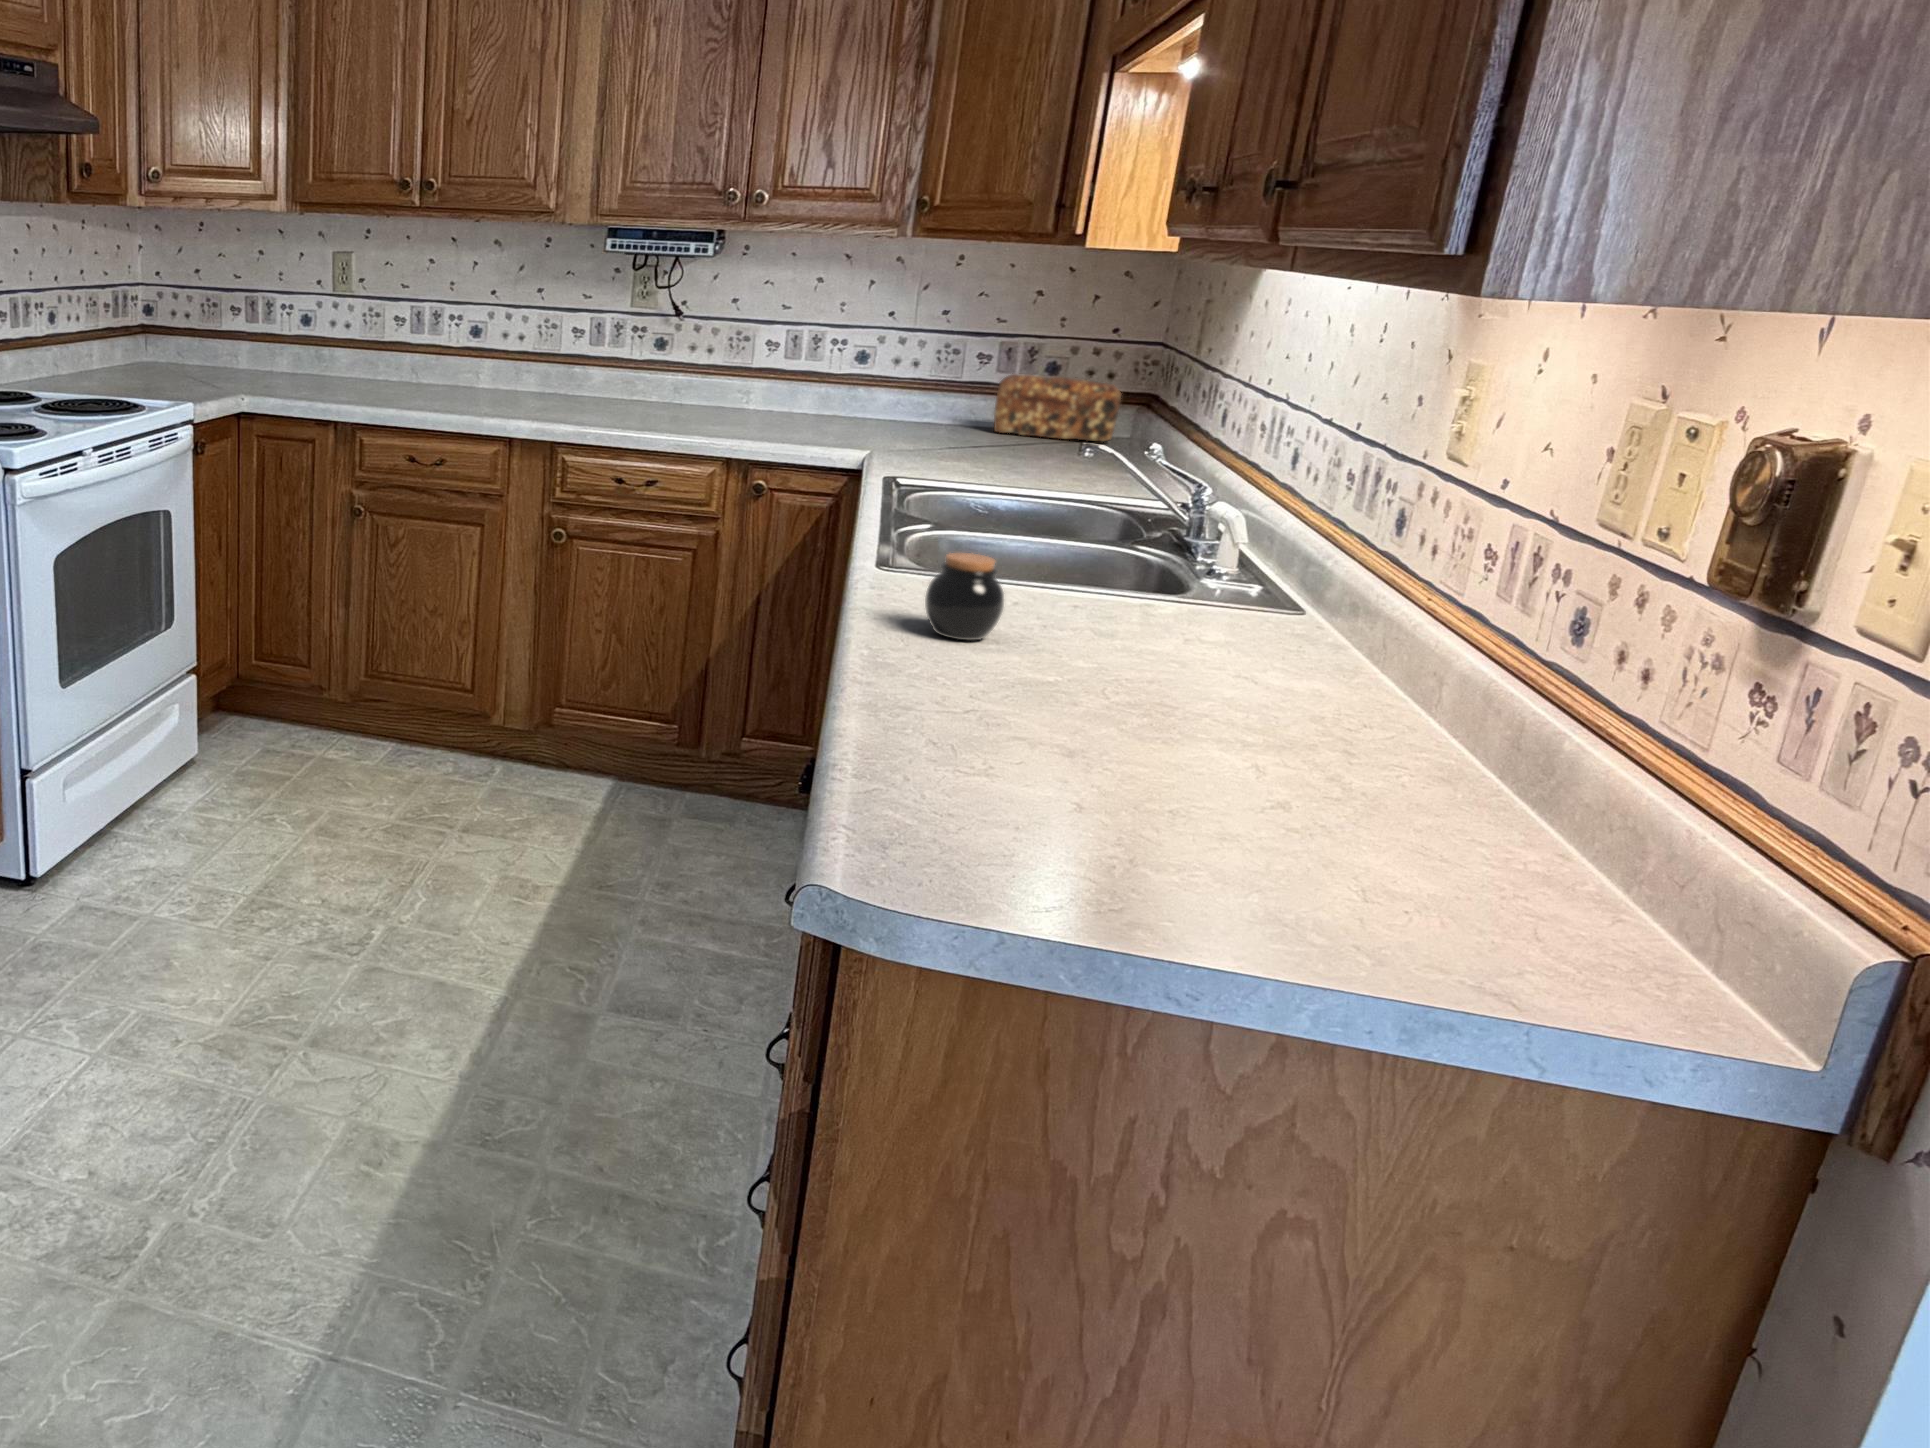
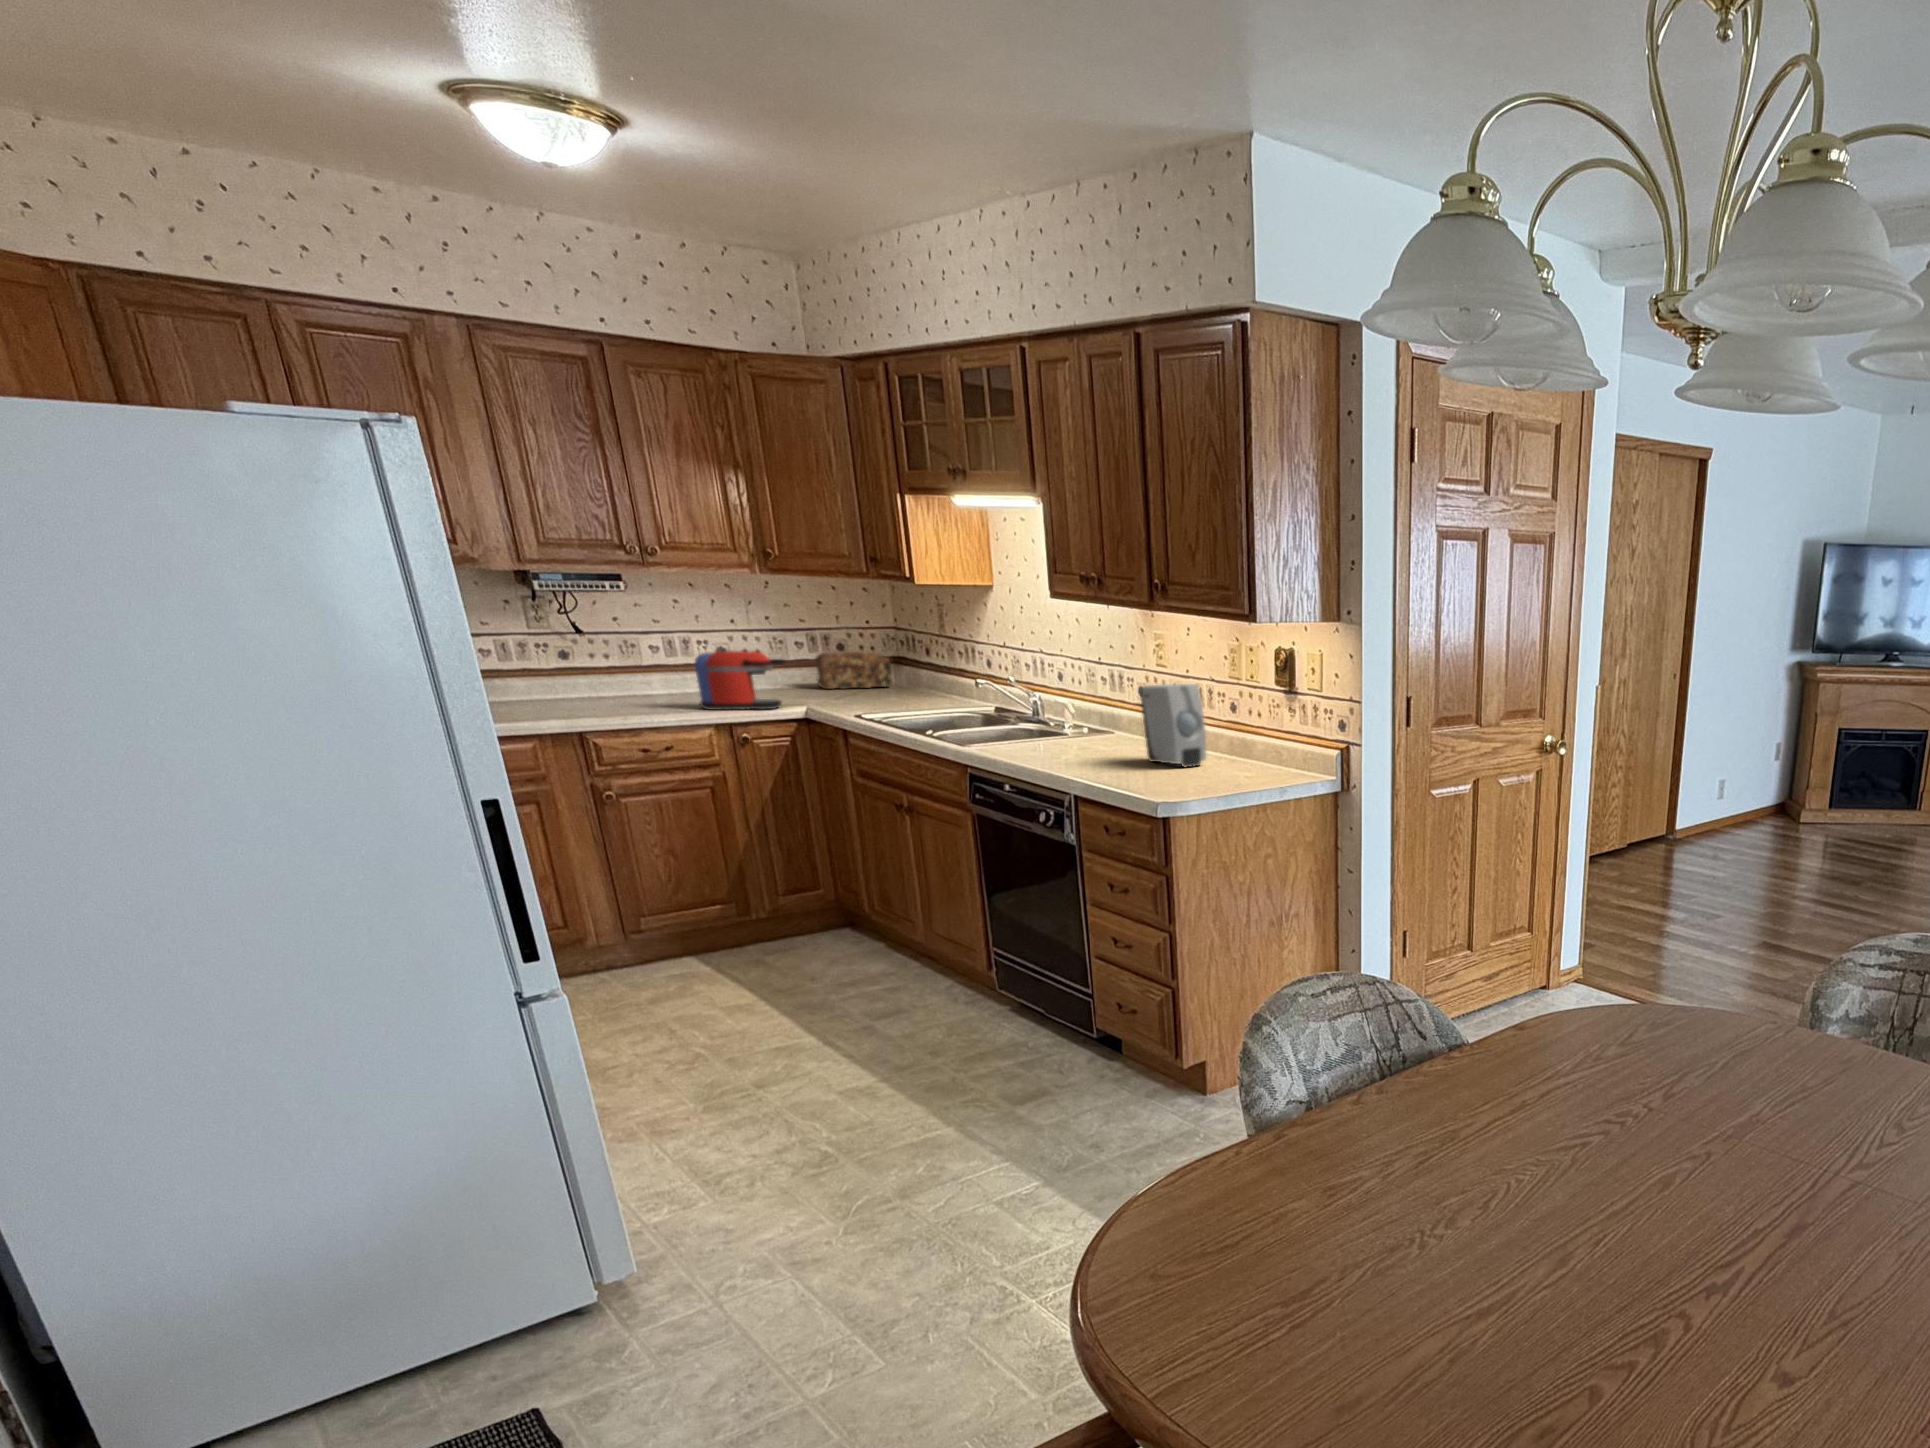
coffee maker: none [736,349,867,448] -> present [695,651,785,710]
soap dispenser: none [1193,502,1402,779] -> present [1140,684,1206,767]
jar: present [925,553,1004,640] -> none [1027,725,1059,760]

